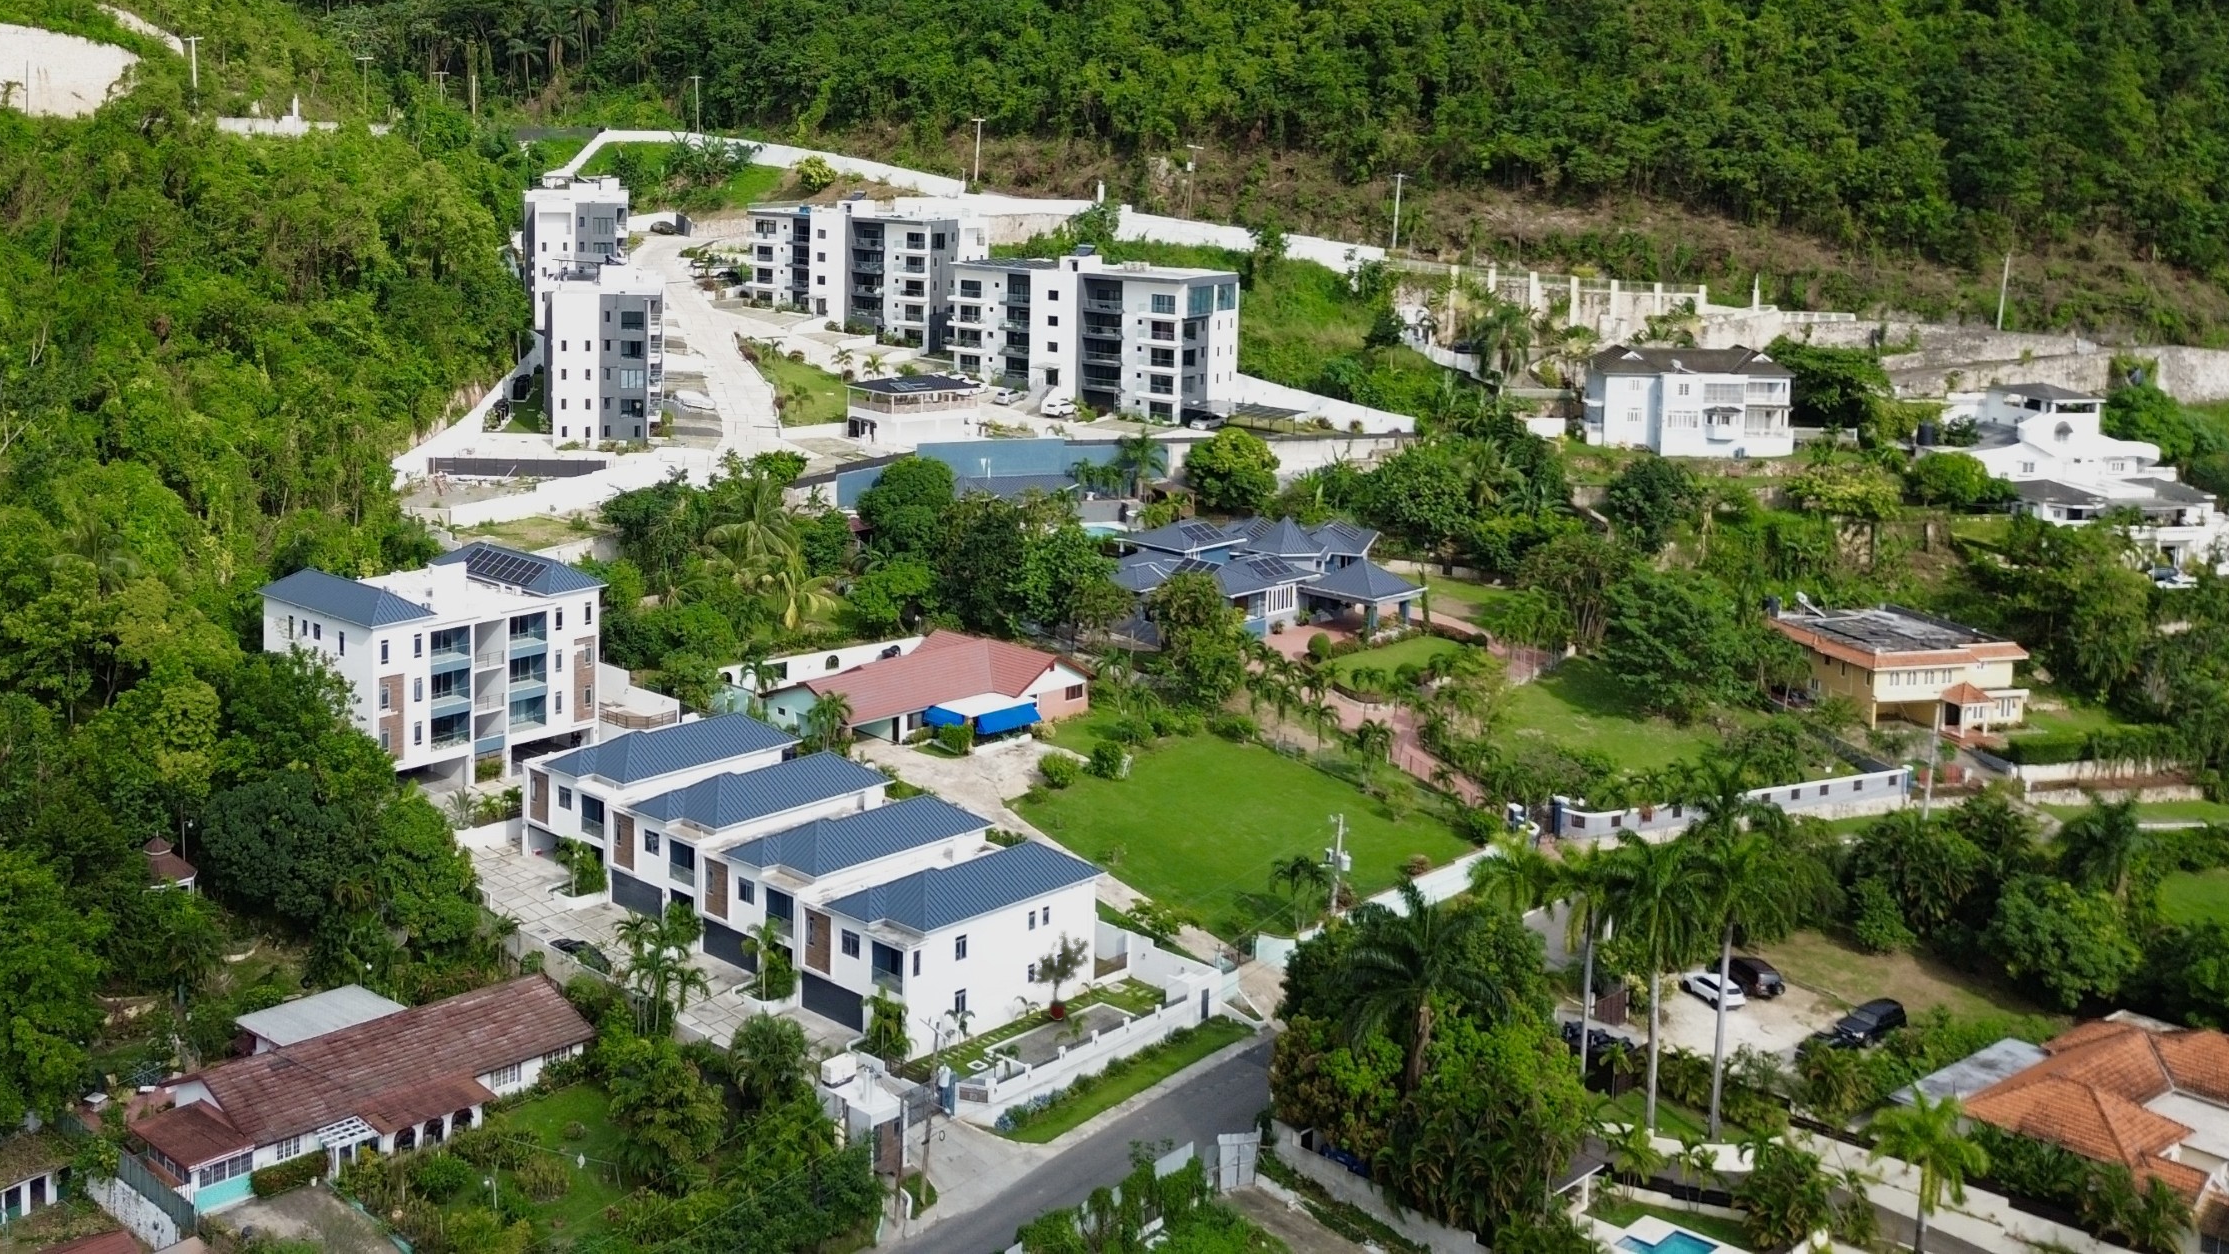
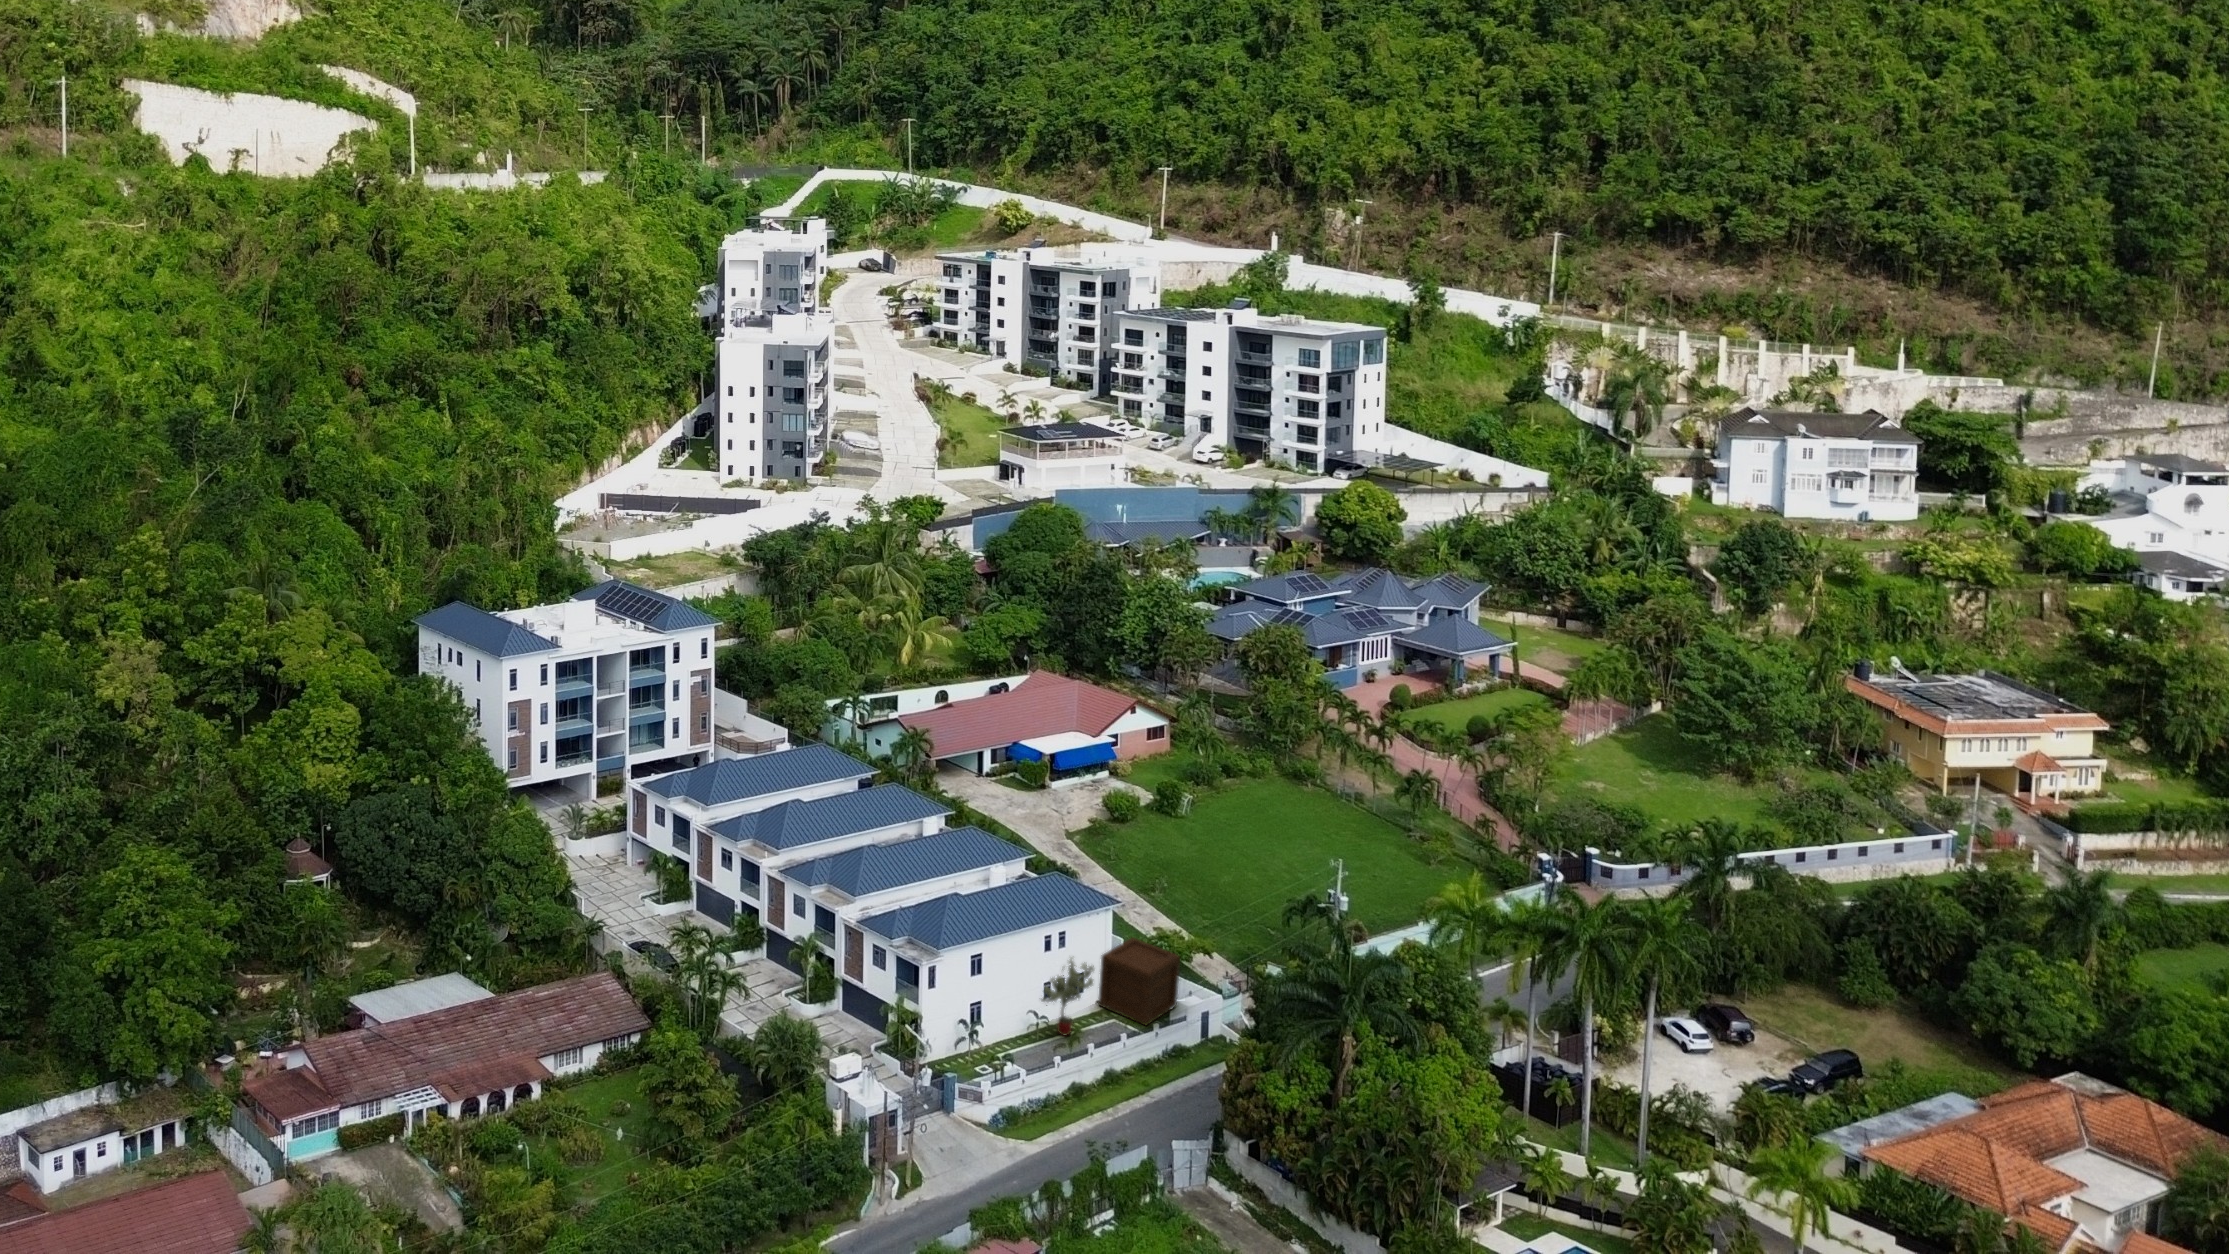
wooden crate: none [1085,908,1174,1005] -> present [1099,938,1180,1025]

